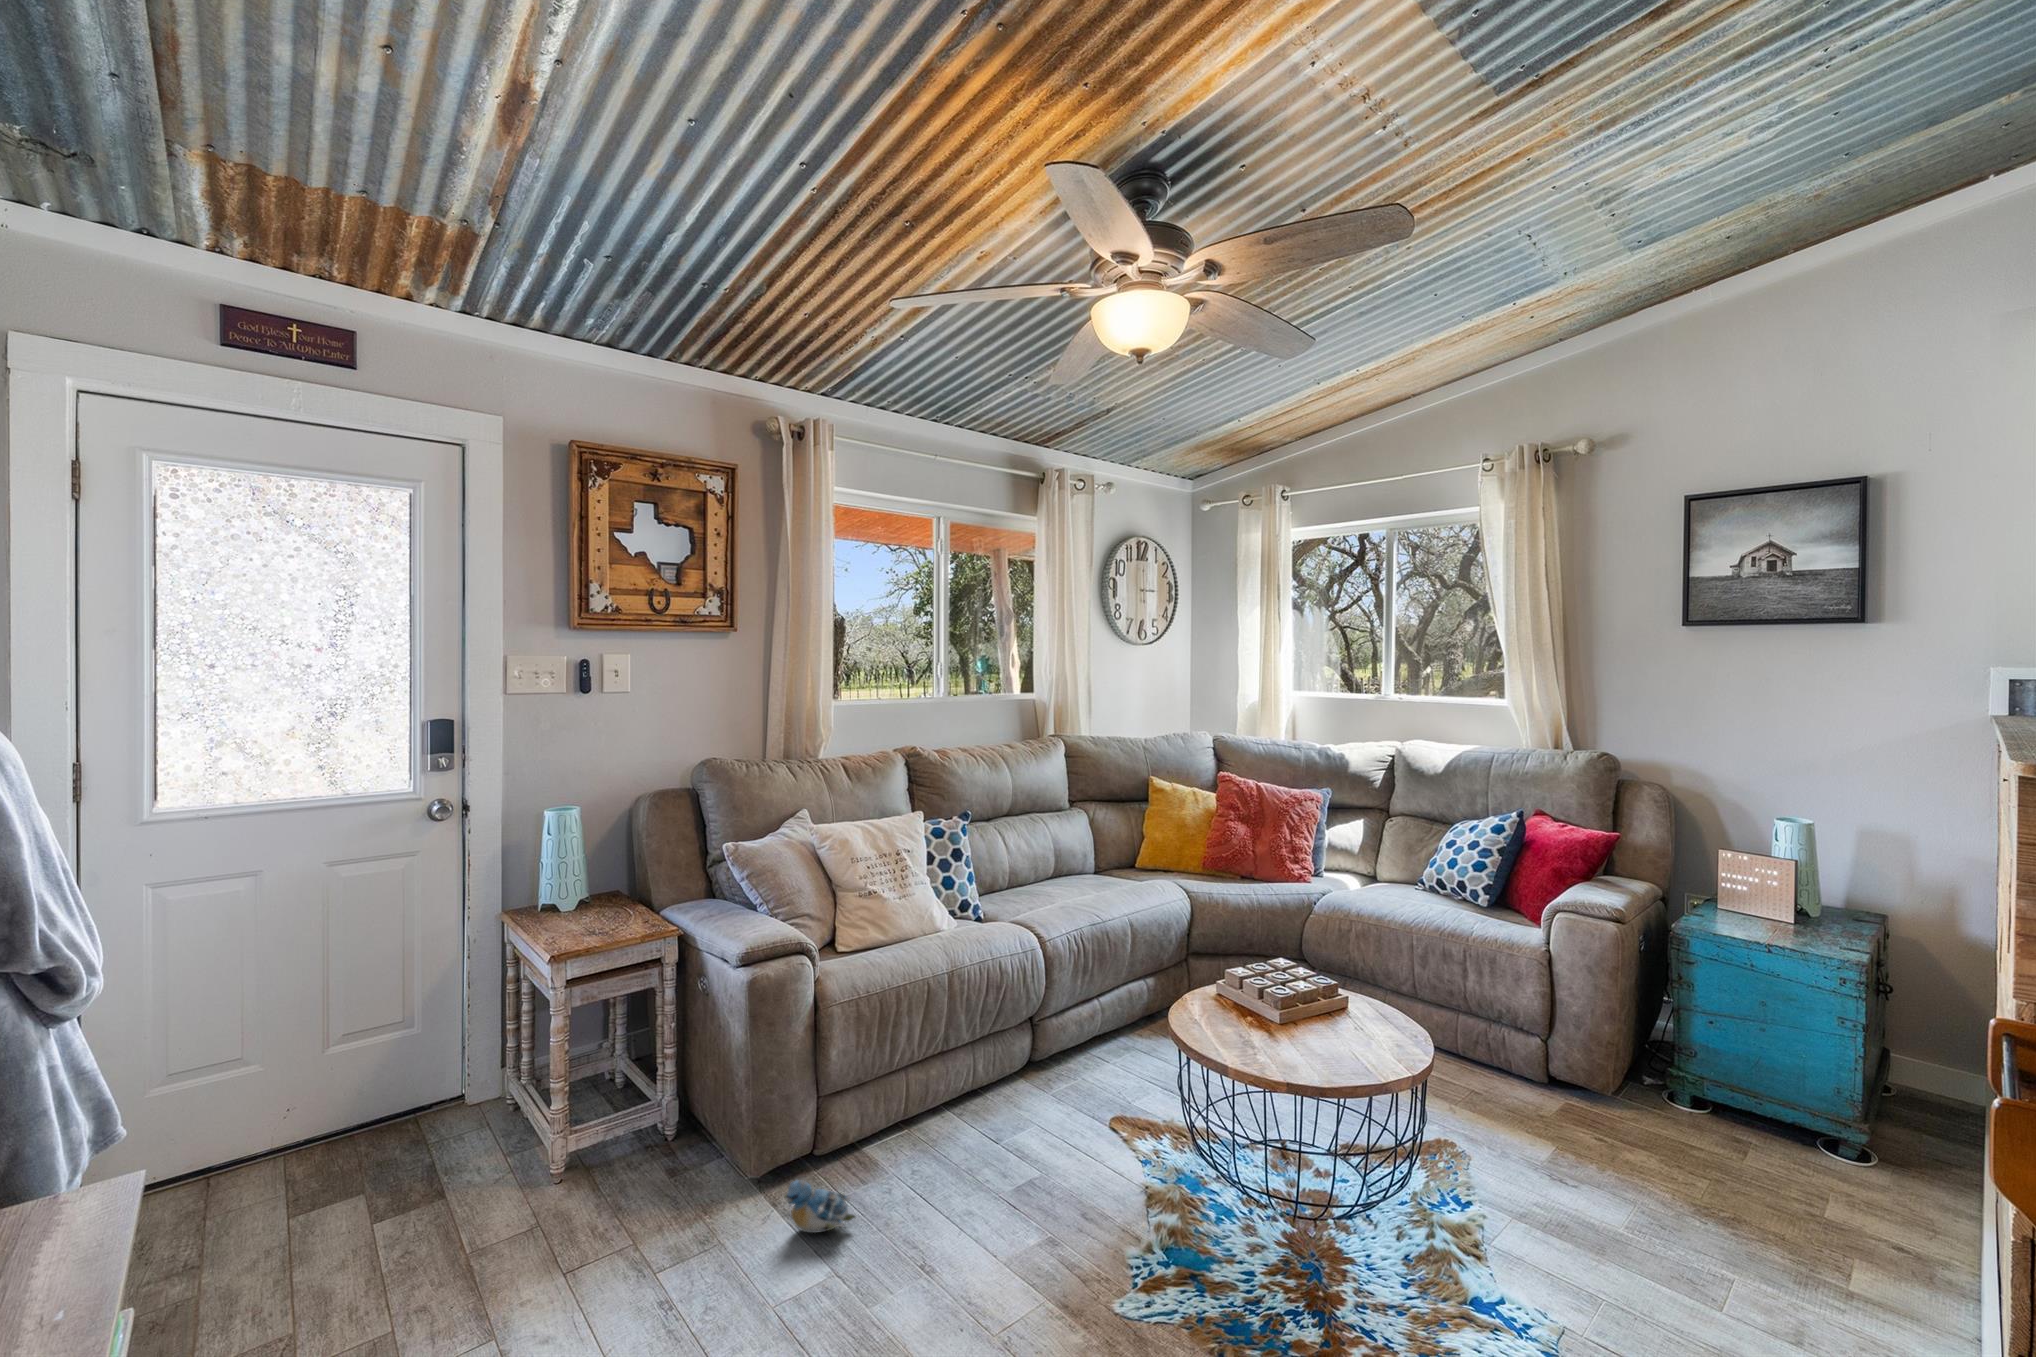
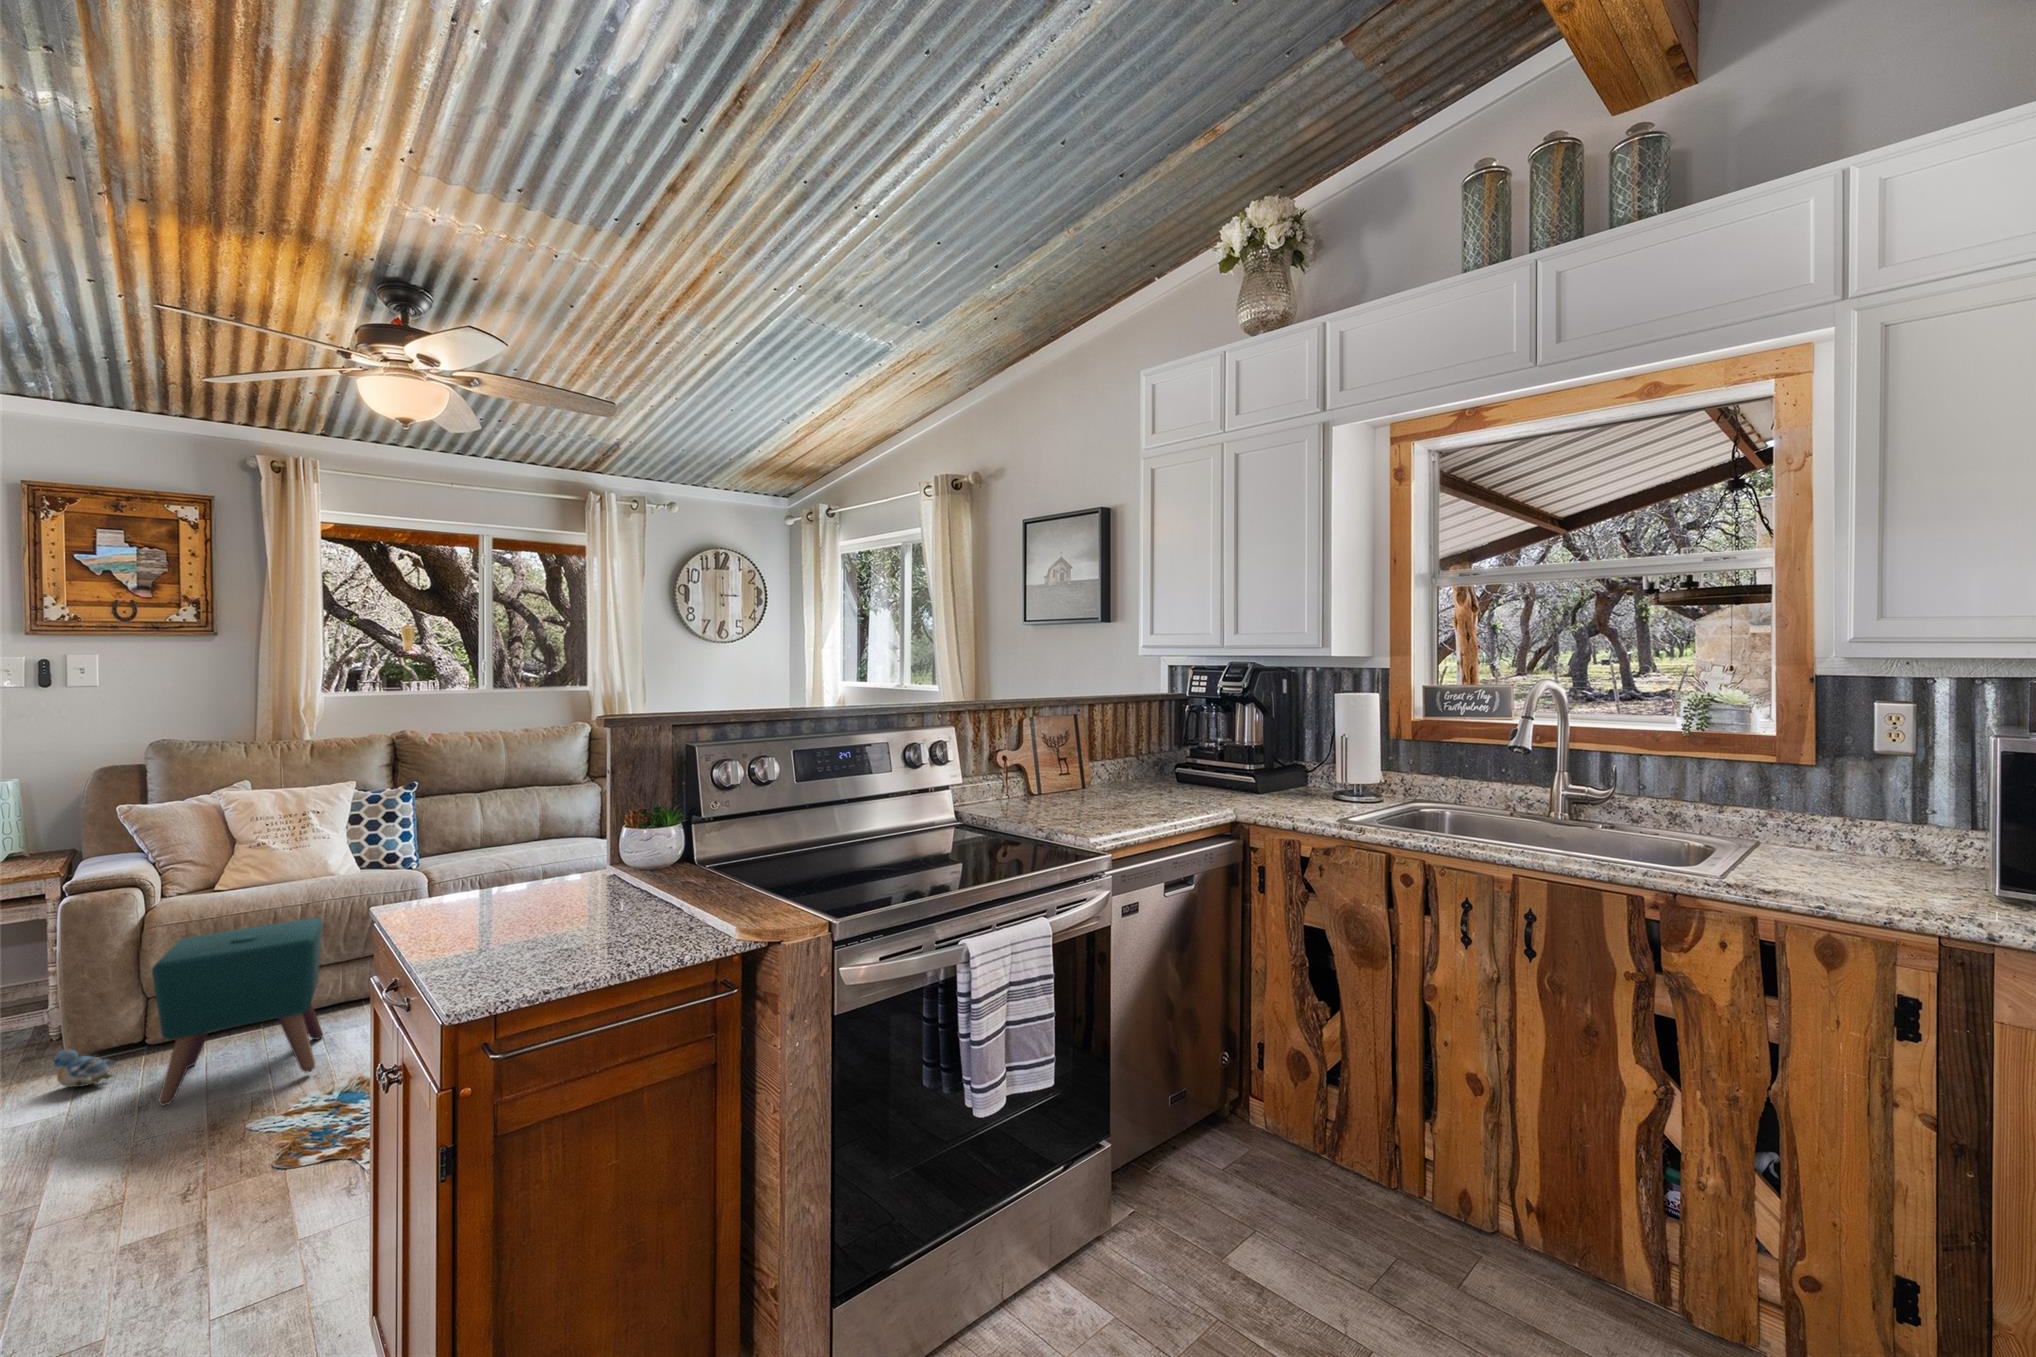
ottoman: none [901,998,1106,1272] -> present [152,918,323,1106]

